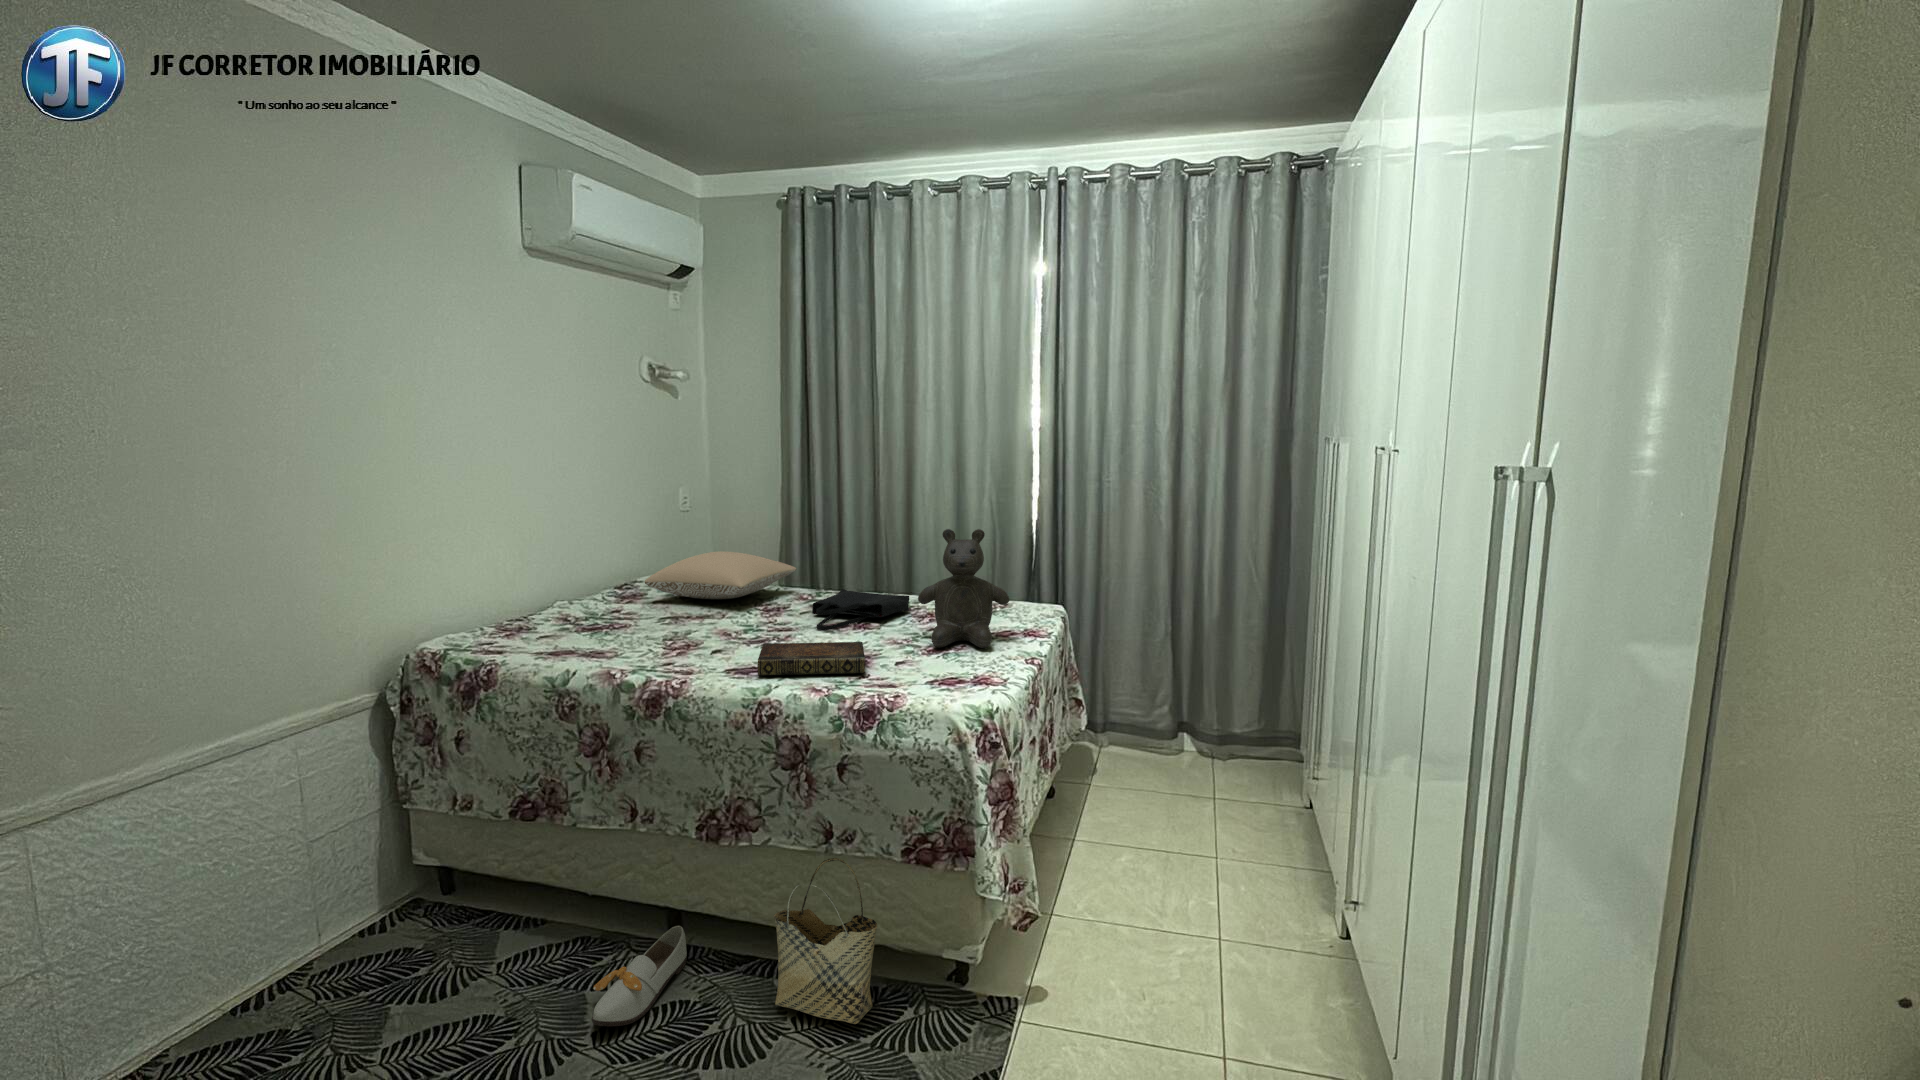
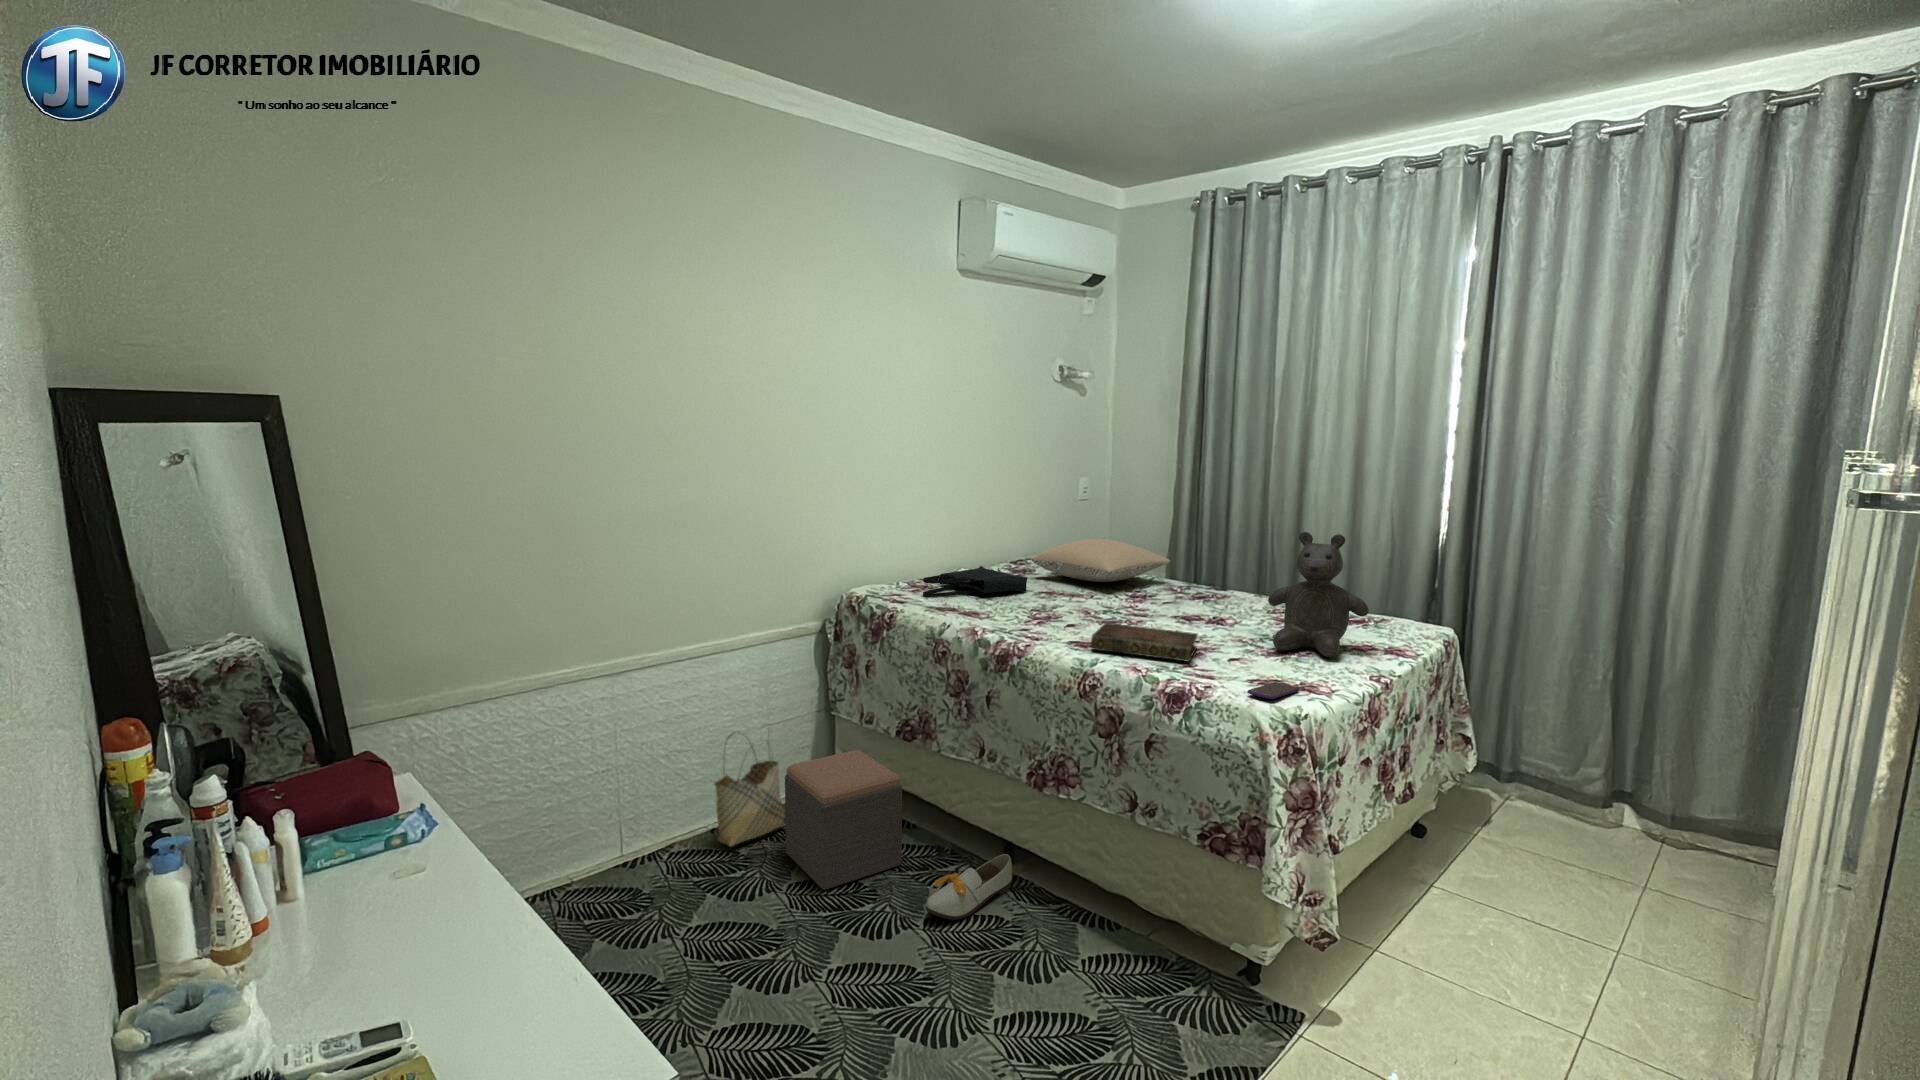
tote bag: present [812,589,909,630] -> present [923,566,1028,597]
smartphone: none [936,680,978,699] -> present [1247,682,1299,699]
footstool: none [354,848,540,1043] -> present [785,750,902,890]
woven basket: present [774,858,877,1024] -> present [715,733,785,847]

